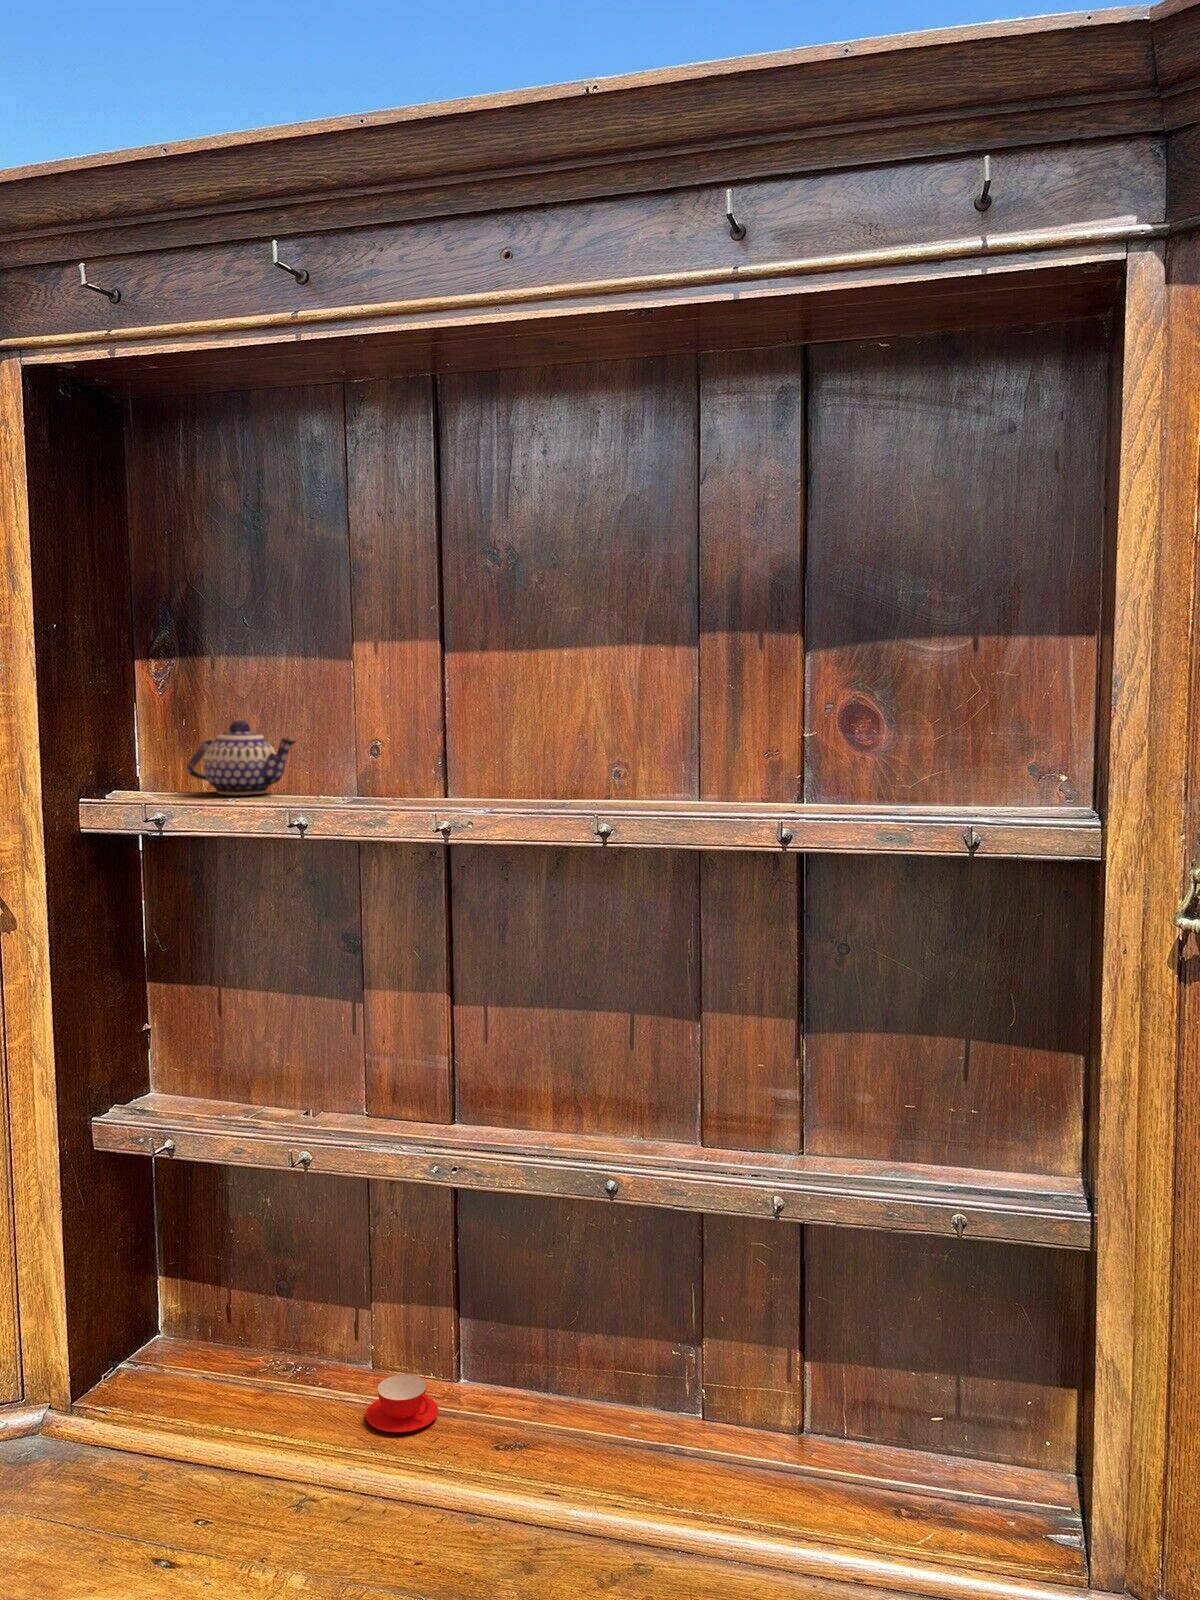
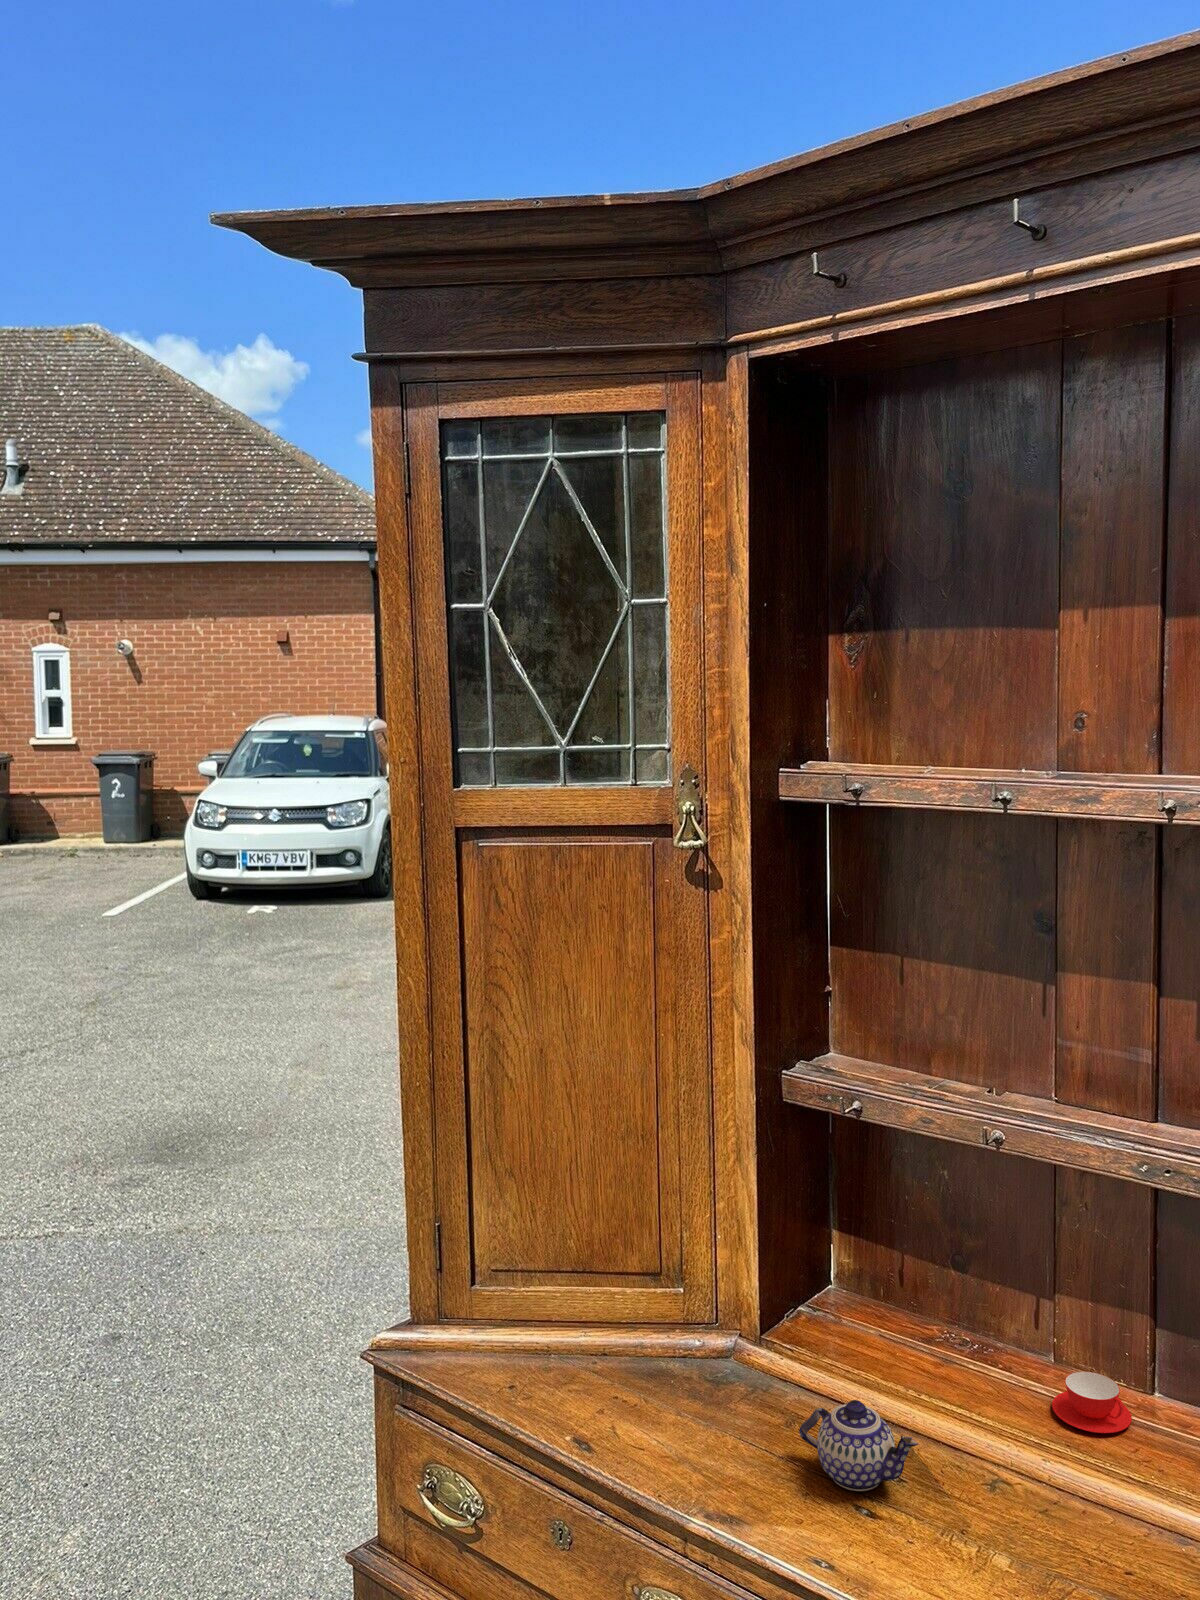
teapot: present [187,720,297,795] -> present [799,1400,918,1491]

